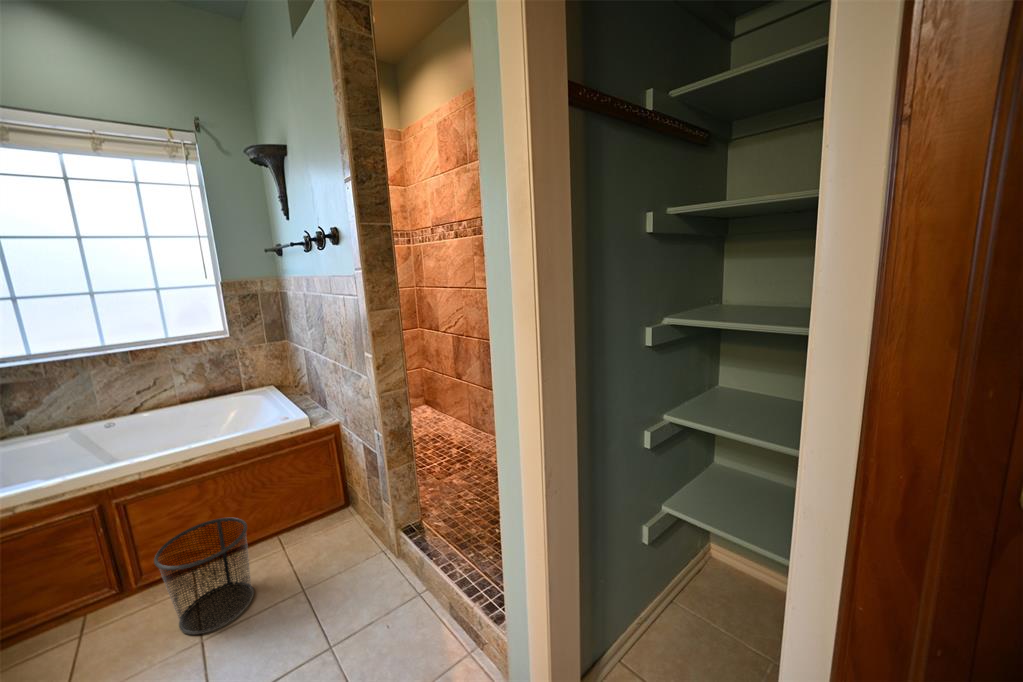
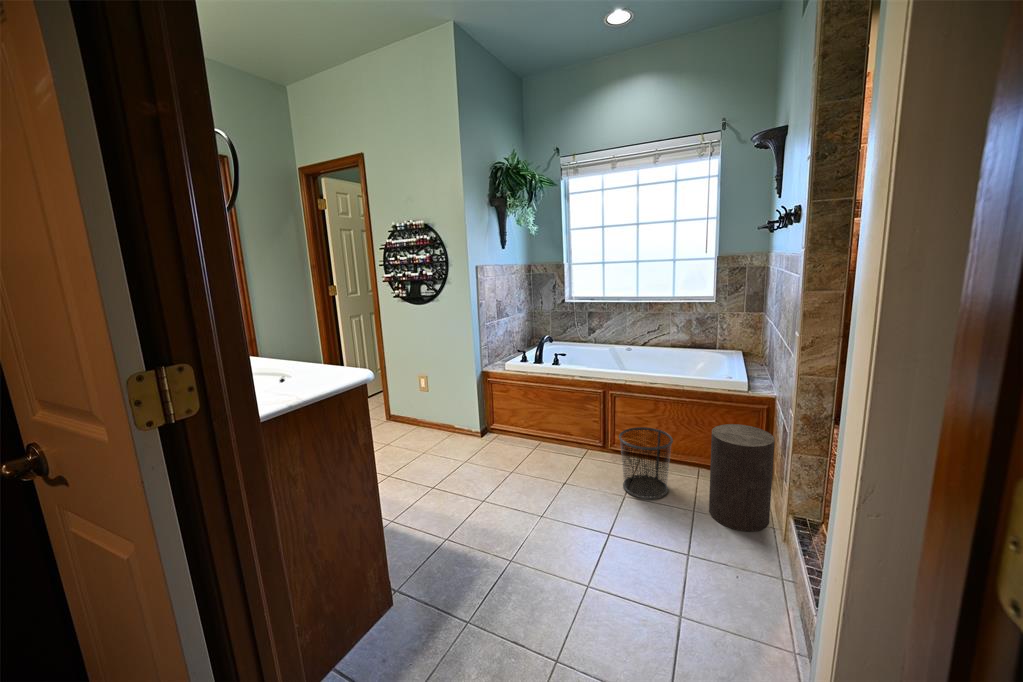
stool: none [298,460,376,584] -> present [709,424,775,532]

